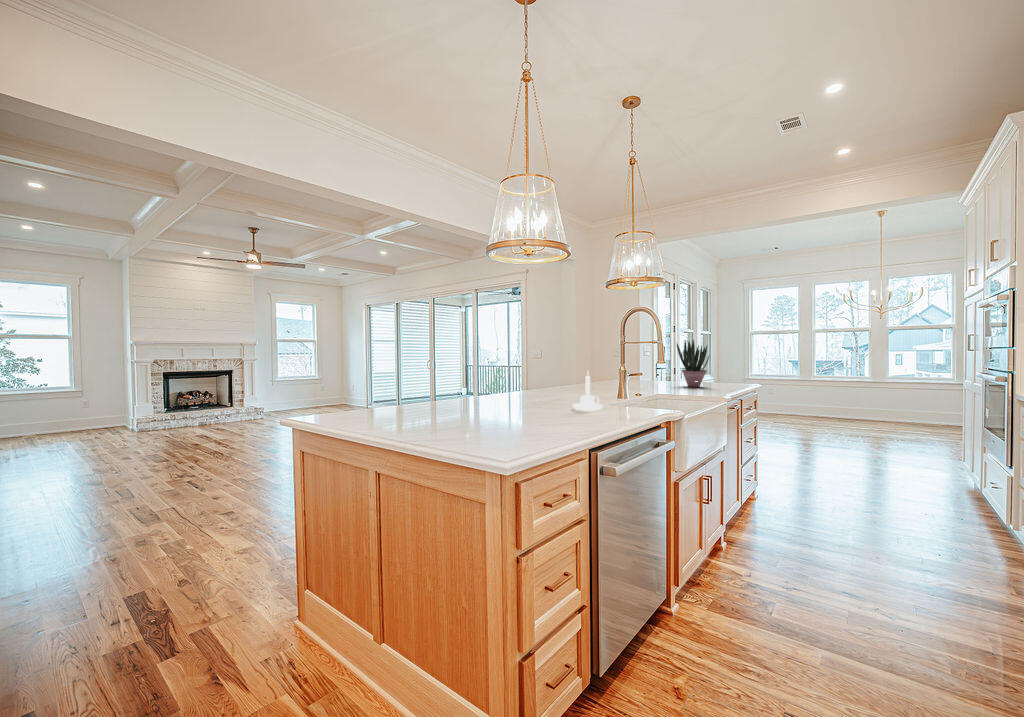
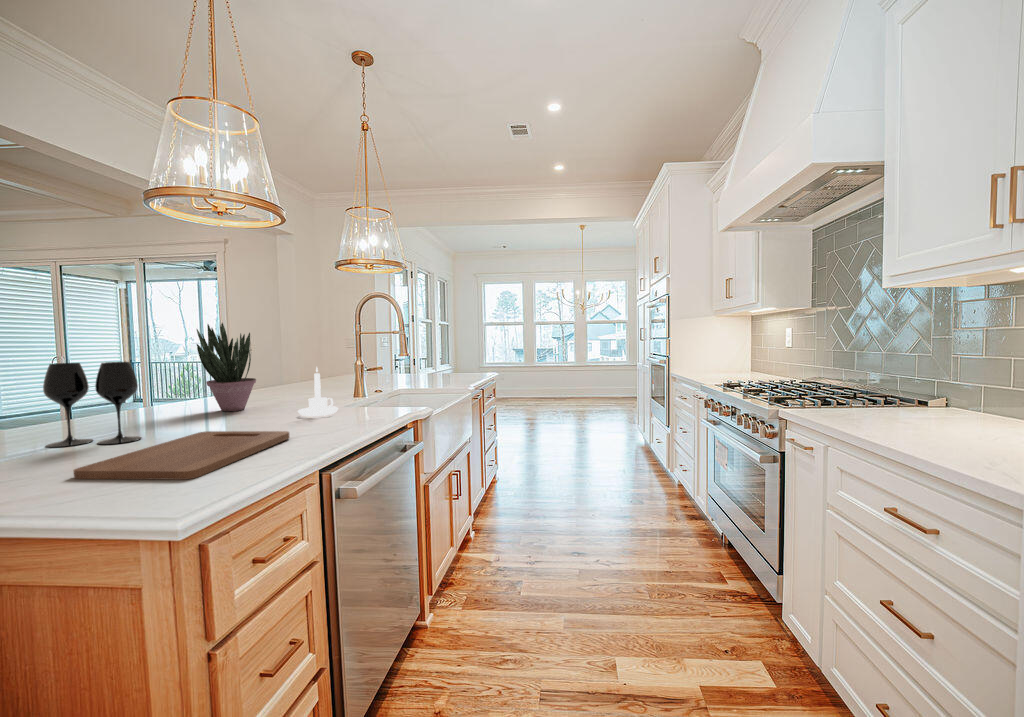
potted plant: present [677,340,709,387] -> present [197,323,256,411]
wine glass: none [428,360,476,415] -> present [43,362,141,447]
cutting board: none [449,413,568,441] -> present [73,431,289,480]

